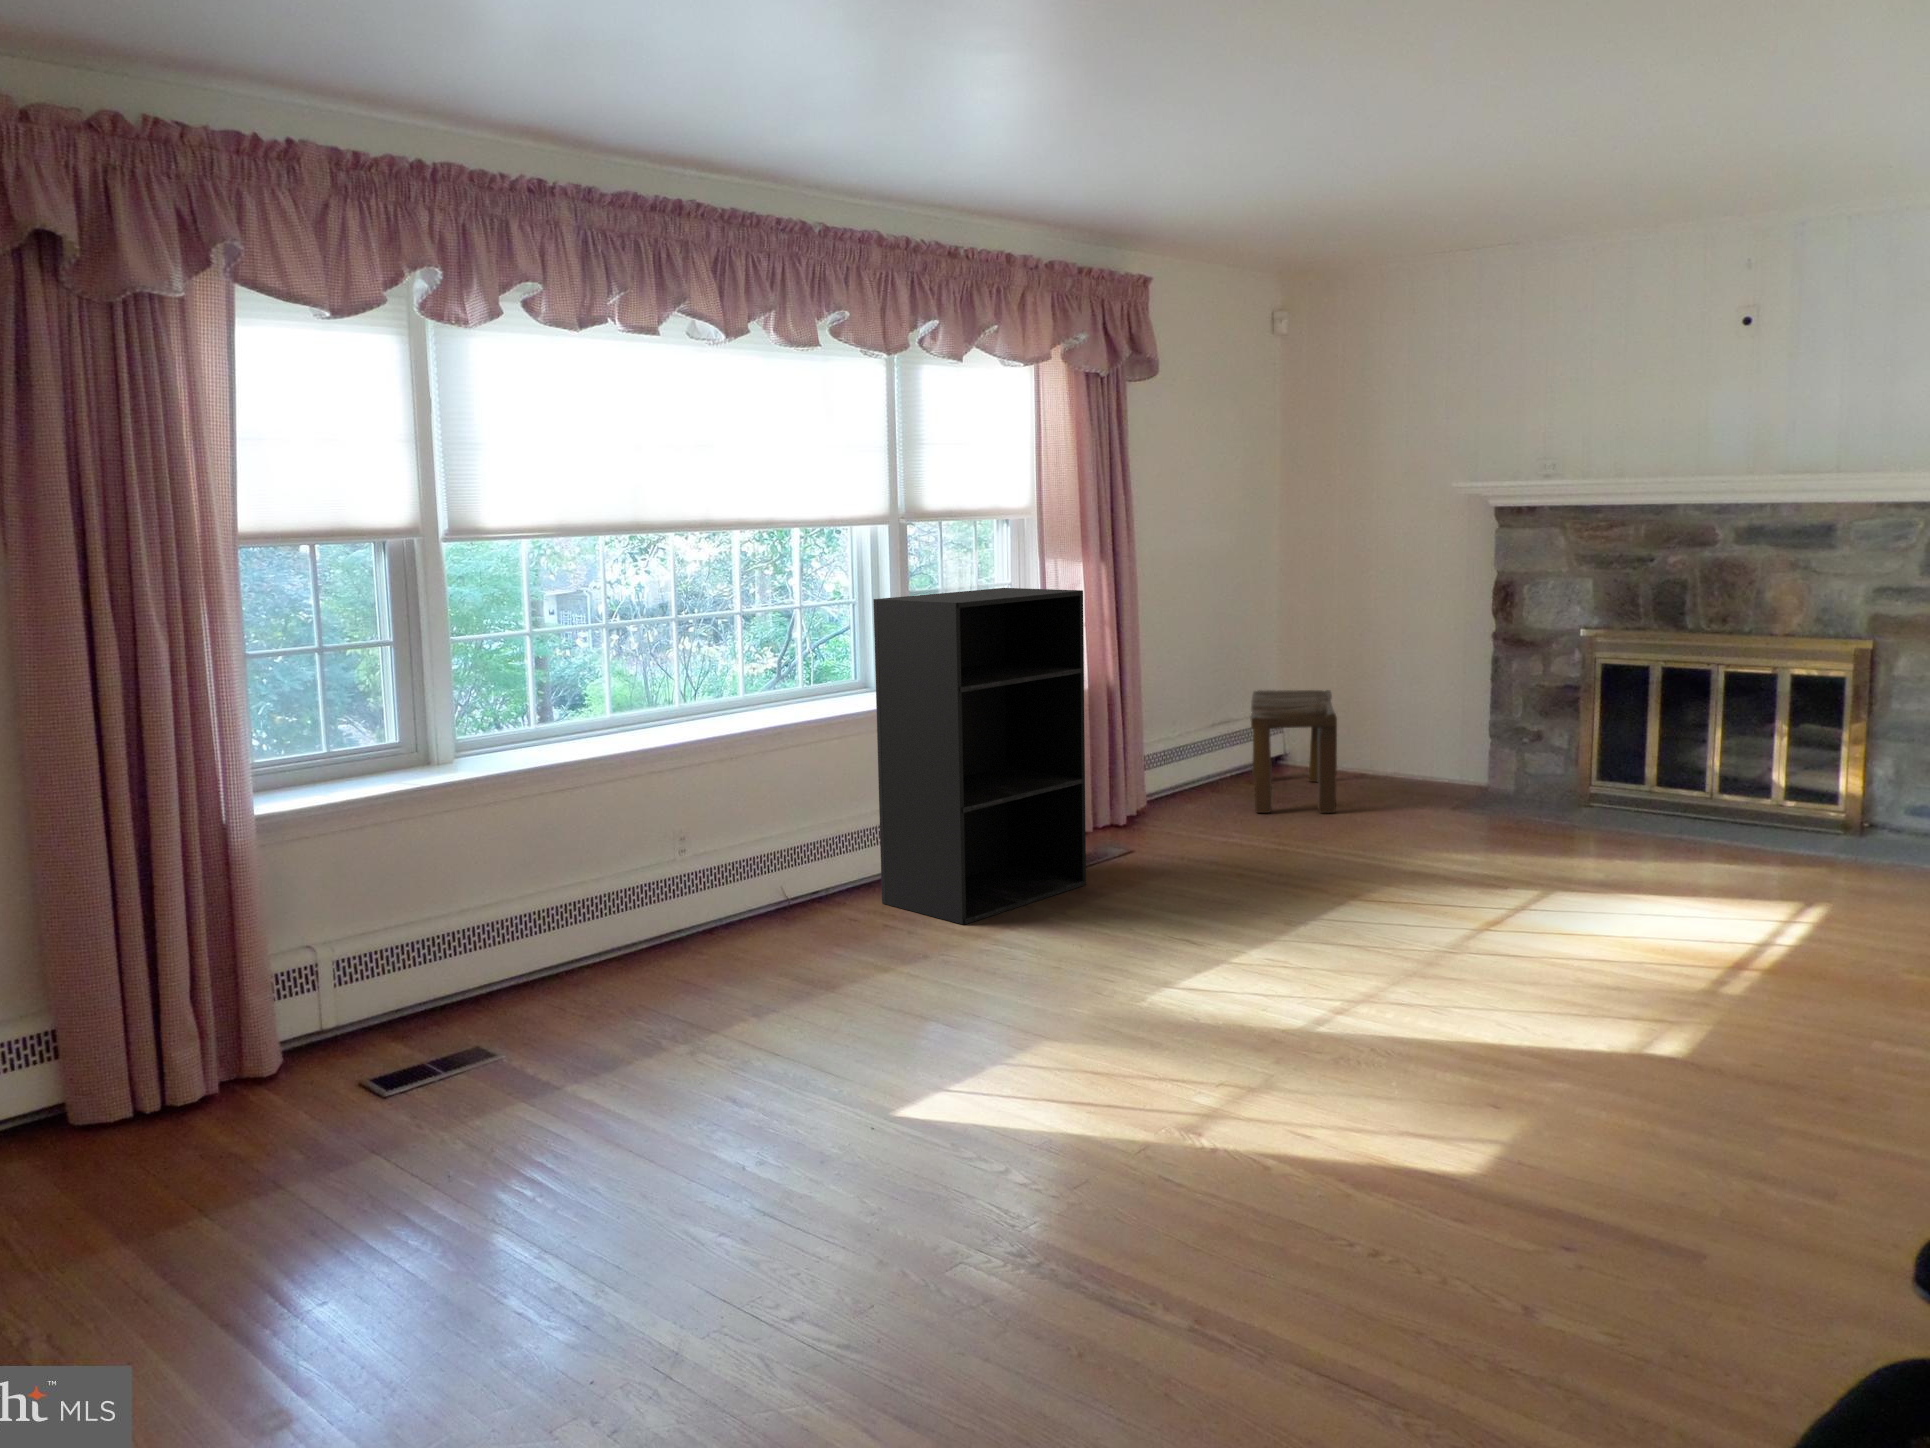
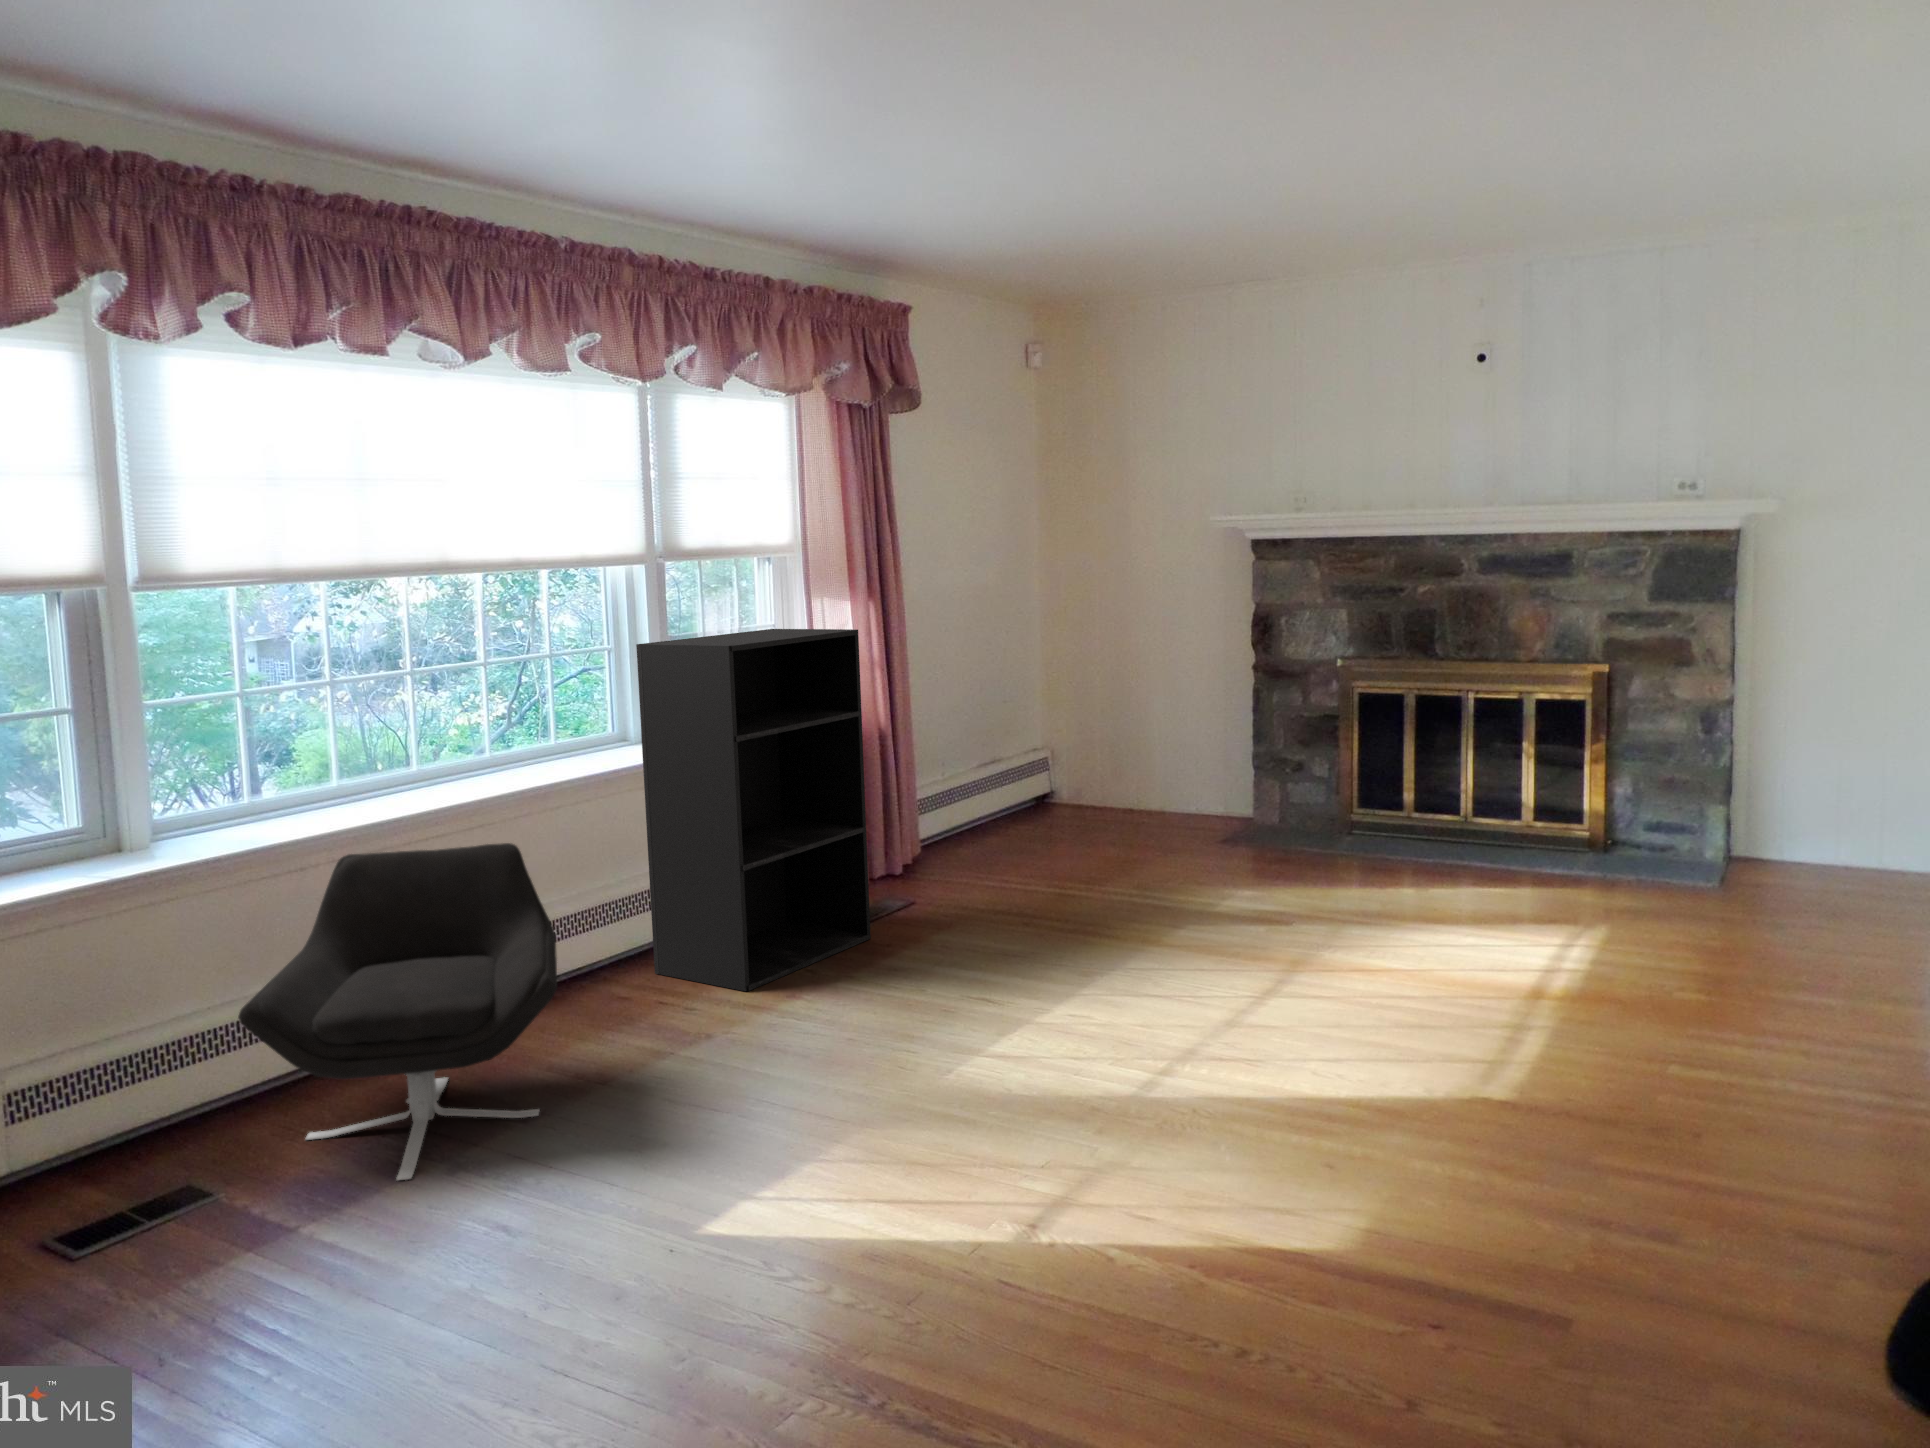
bench: present [1250,690,1337,813] -> none [1019,724,1109,852]
lounge chair: none [517,775,788,1060] -> present [238,843,557,1180]

